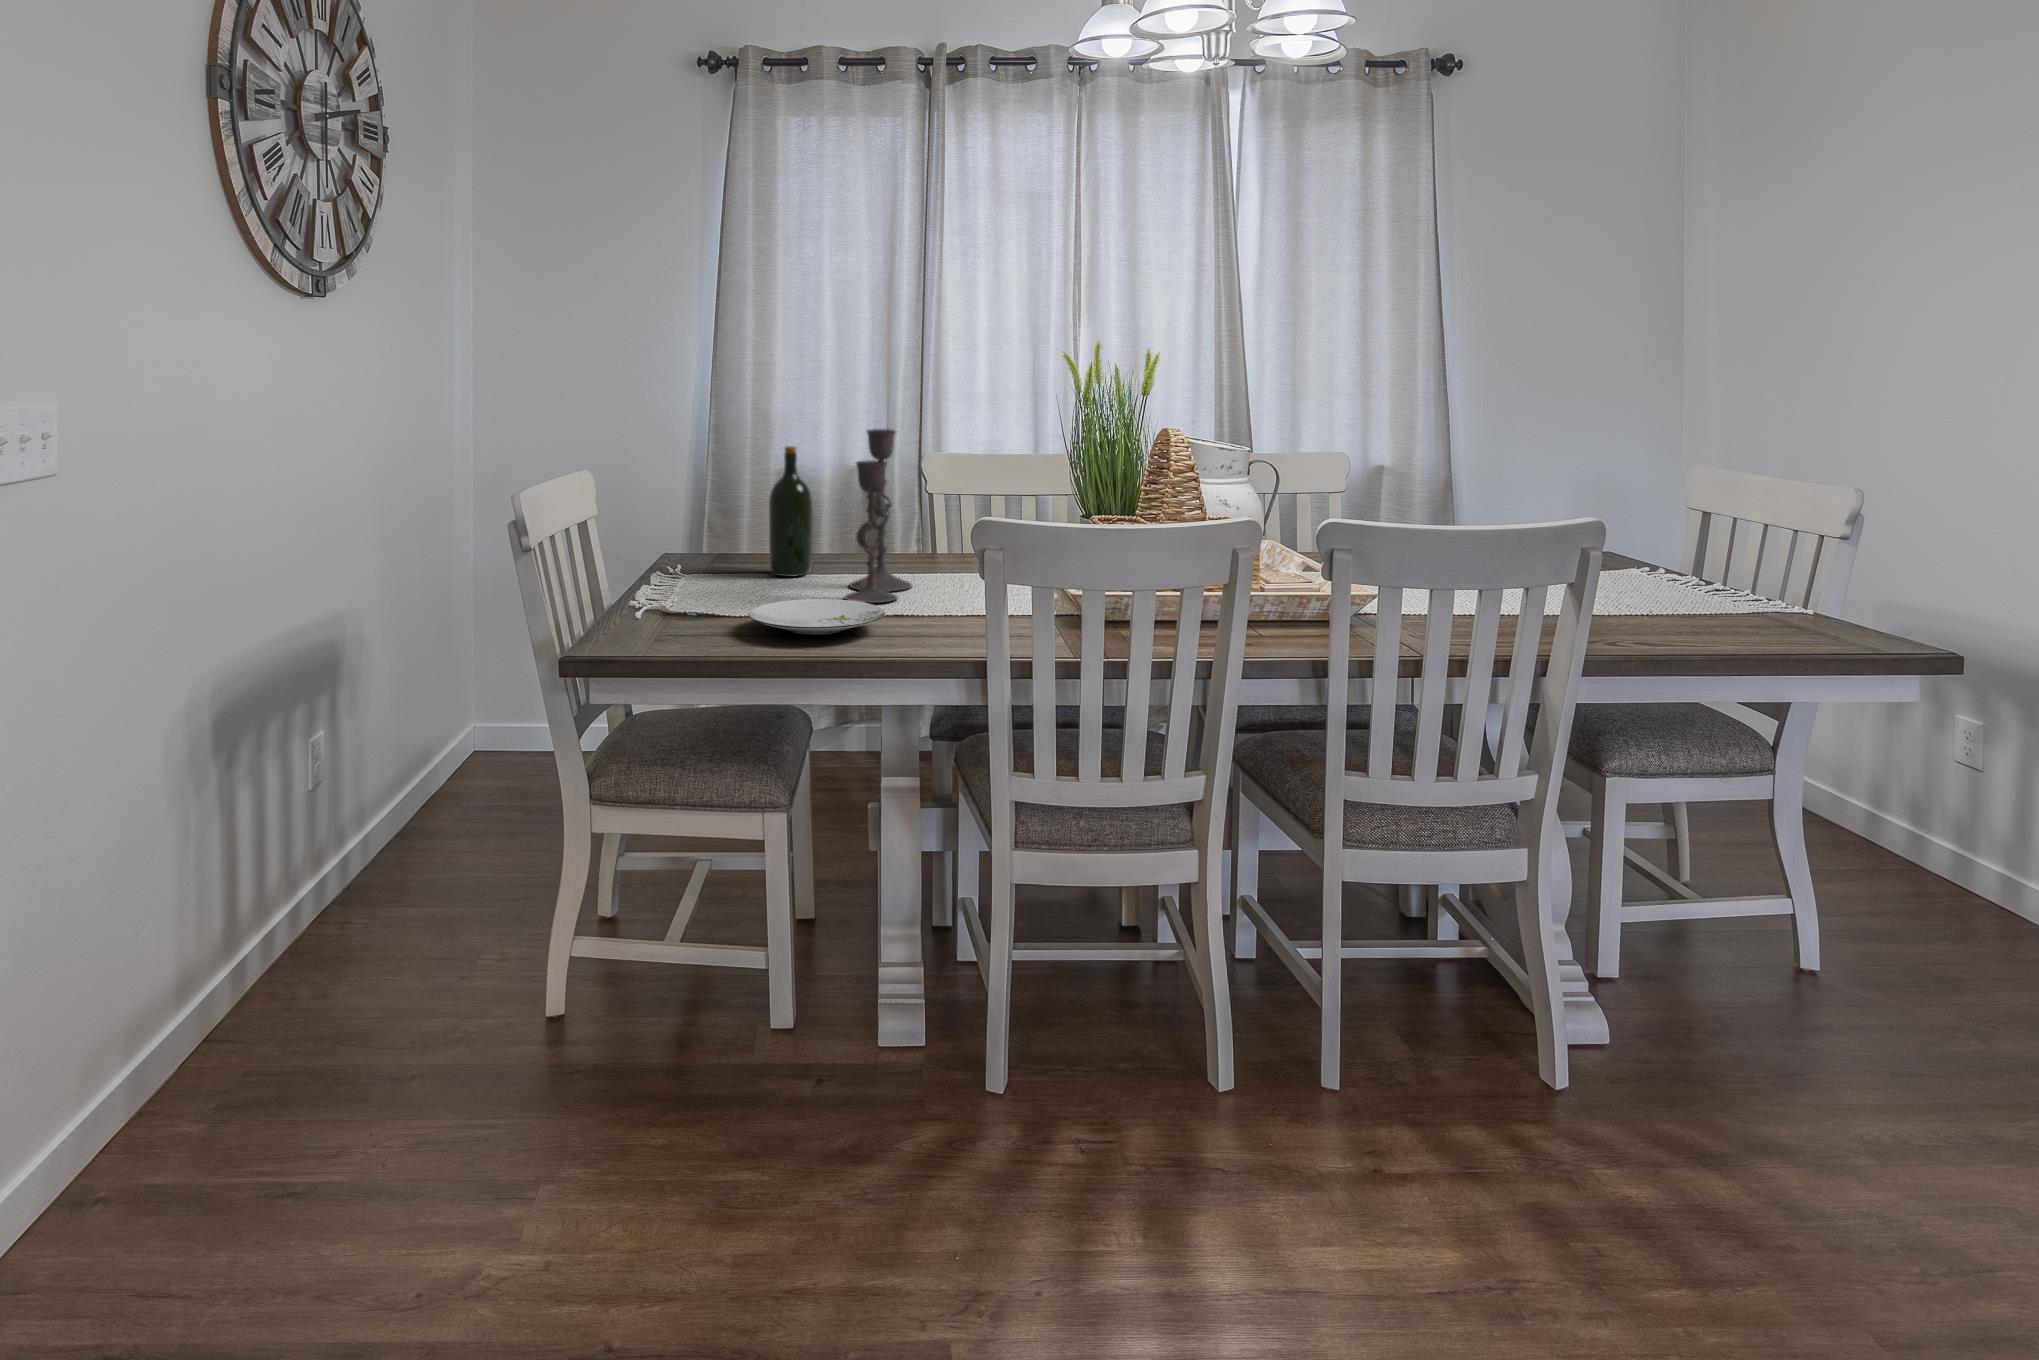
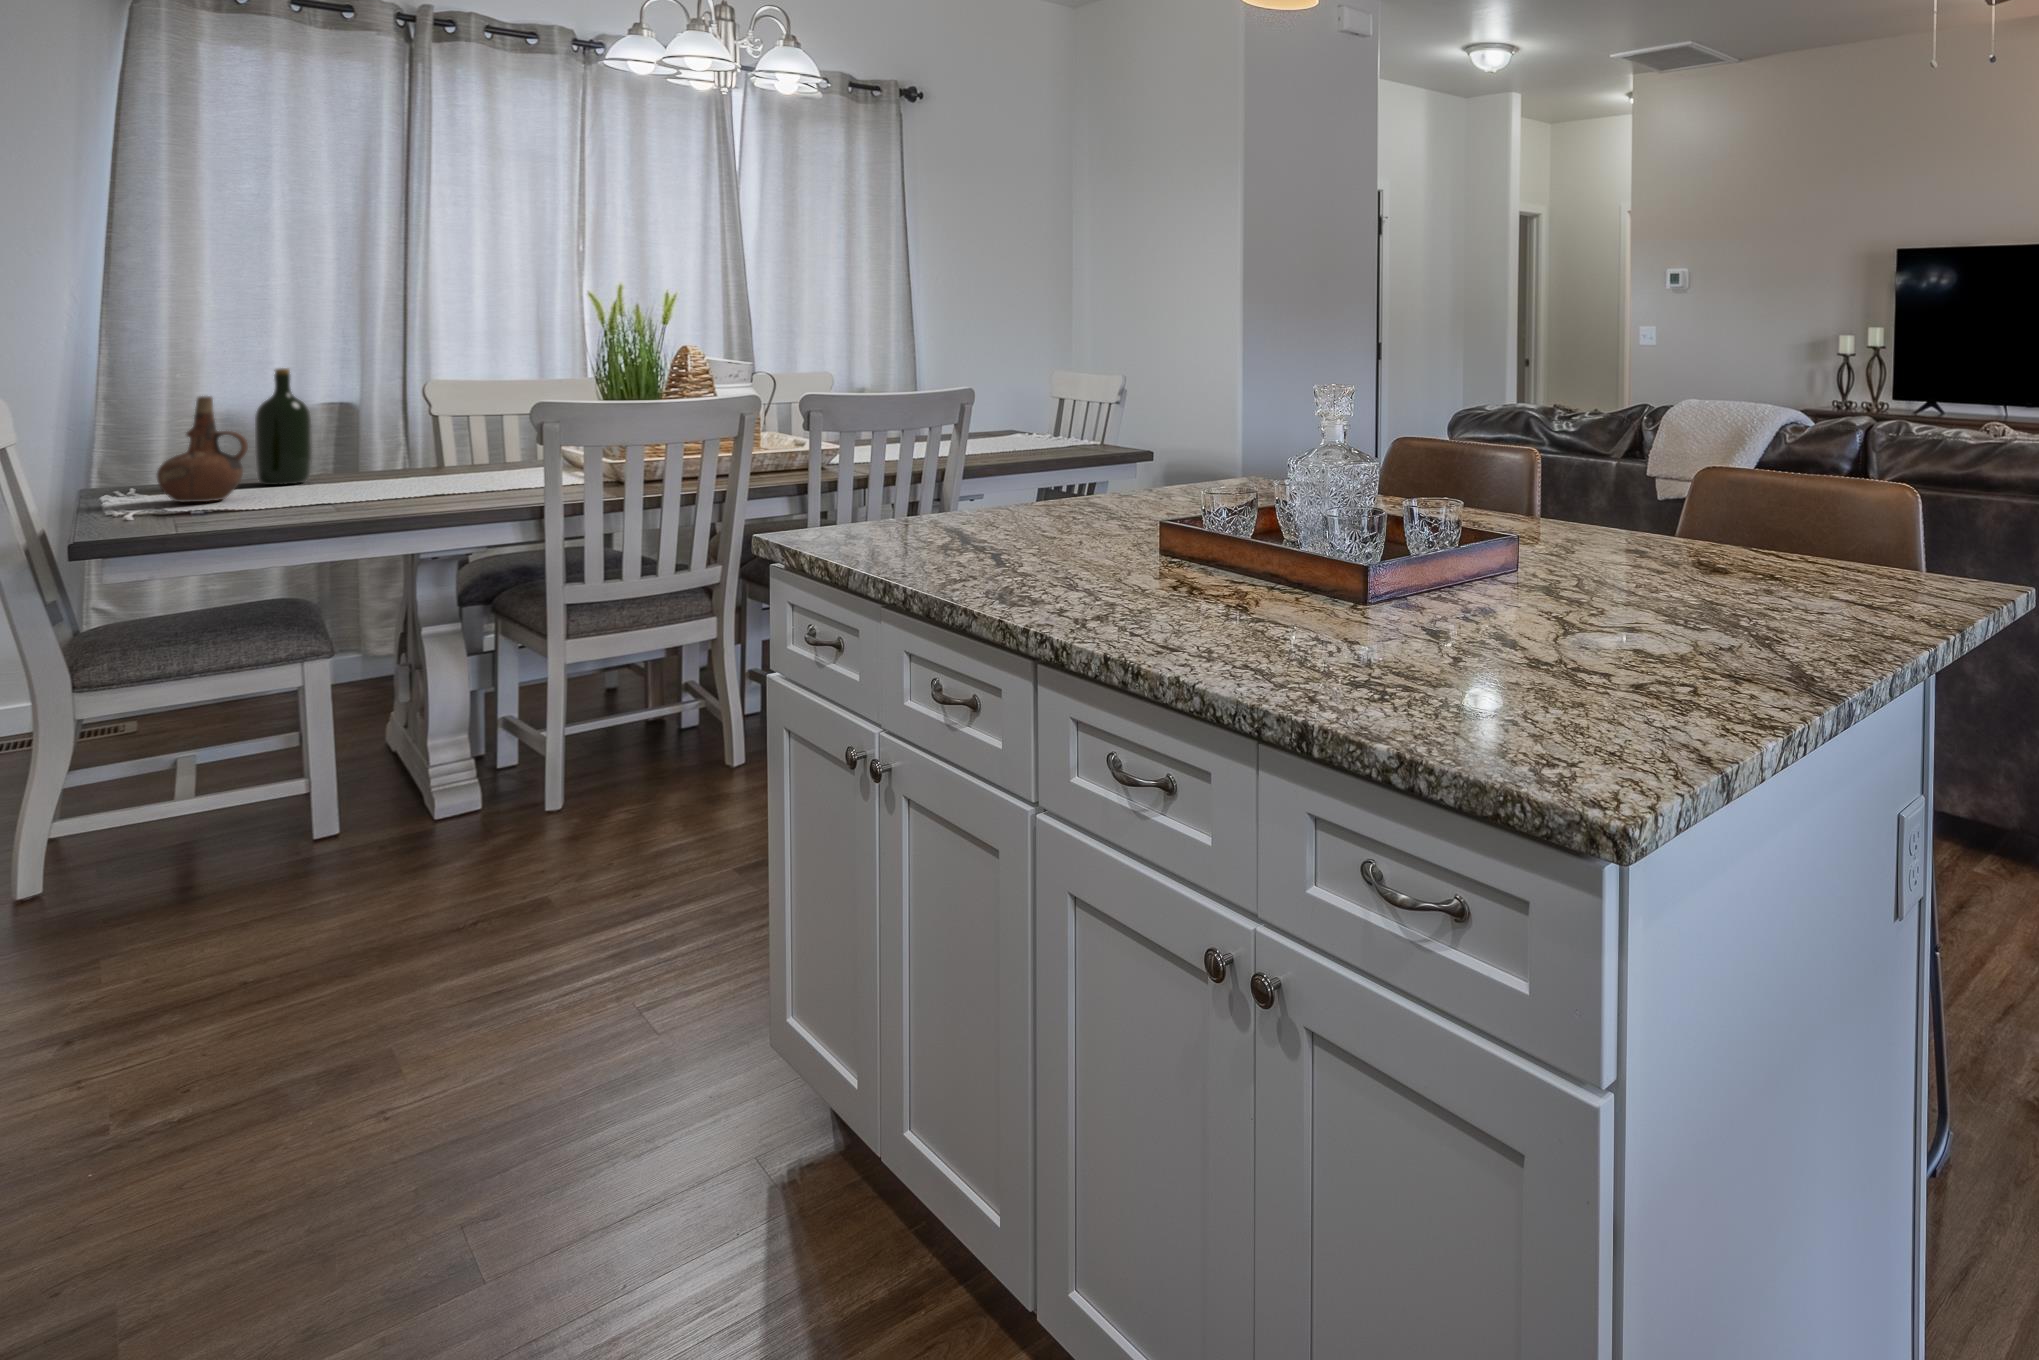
candlestick: present [845,429,912,603] -> none [365,351,437,492]
ceramic pitcher: none [680,479,749,598] -> present [157,396,248,503]
plate: present [748,599,885,636] -> none [276,486,430,512]

